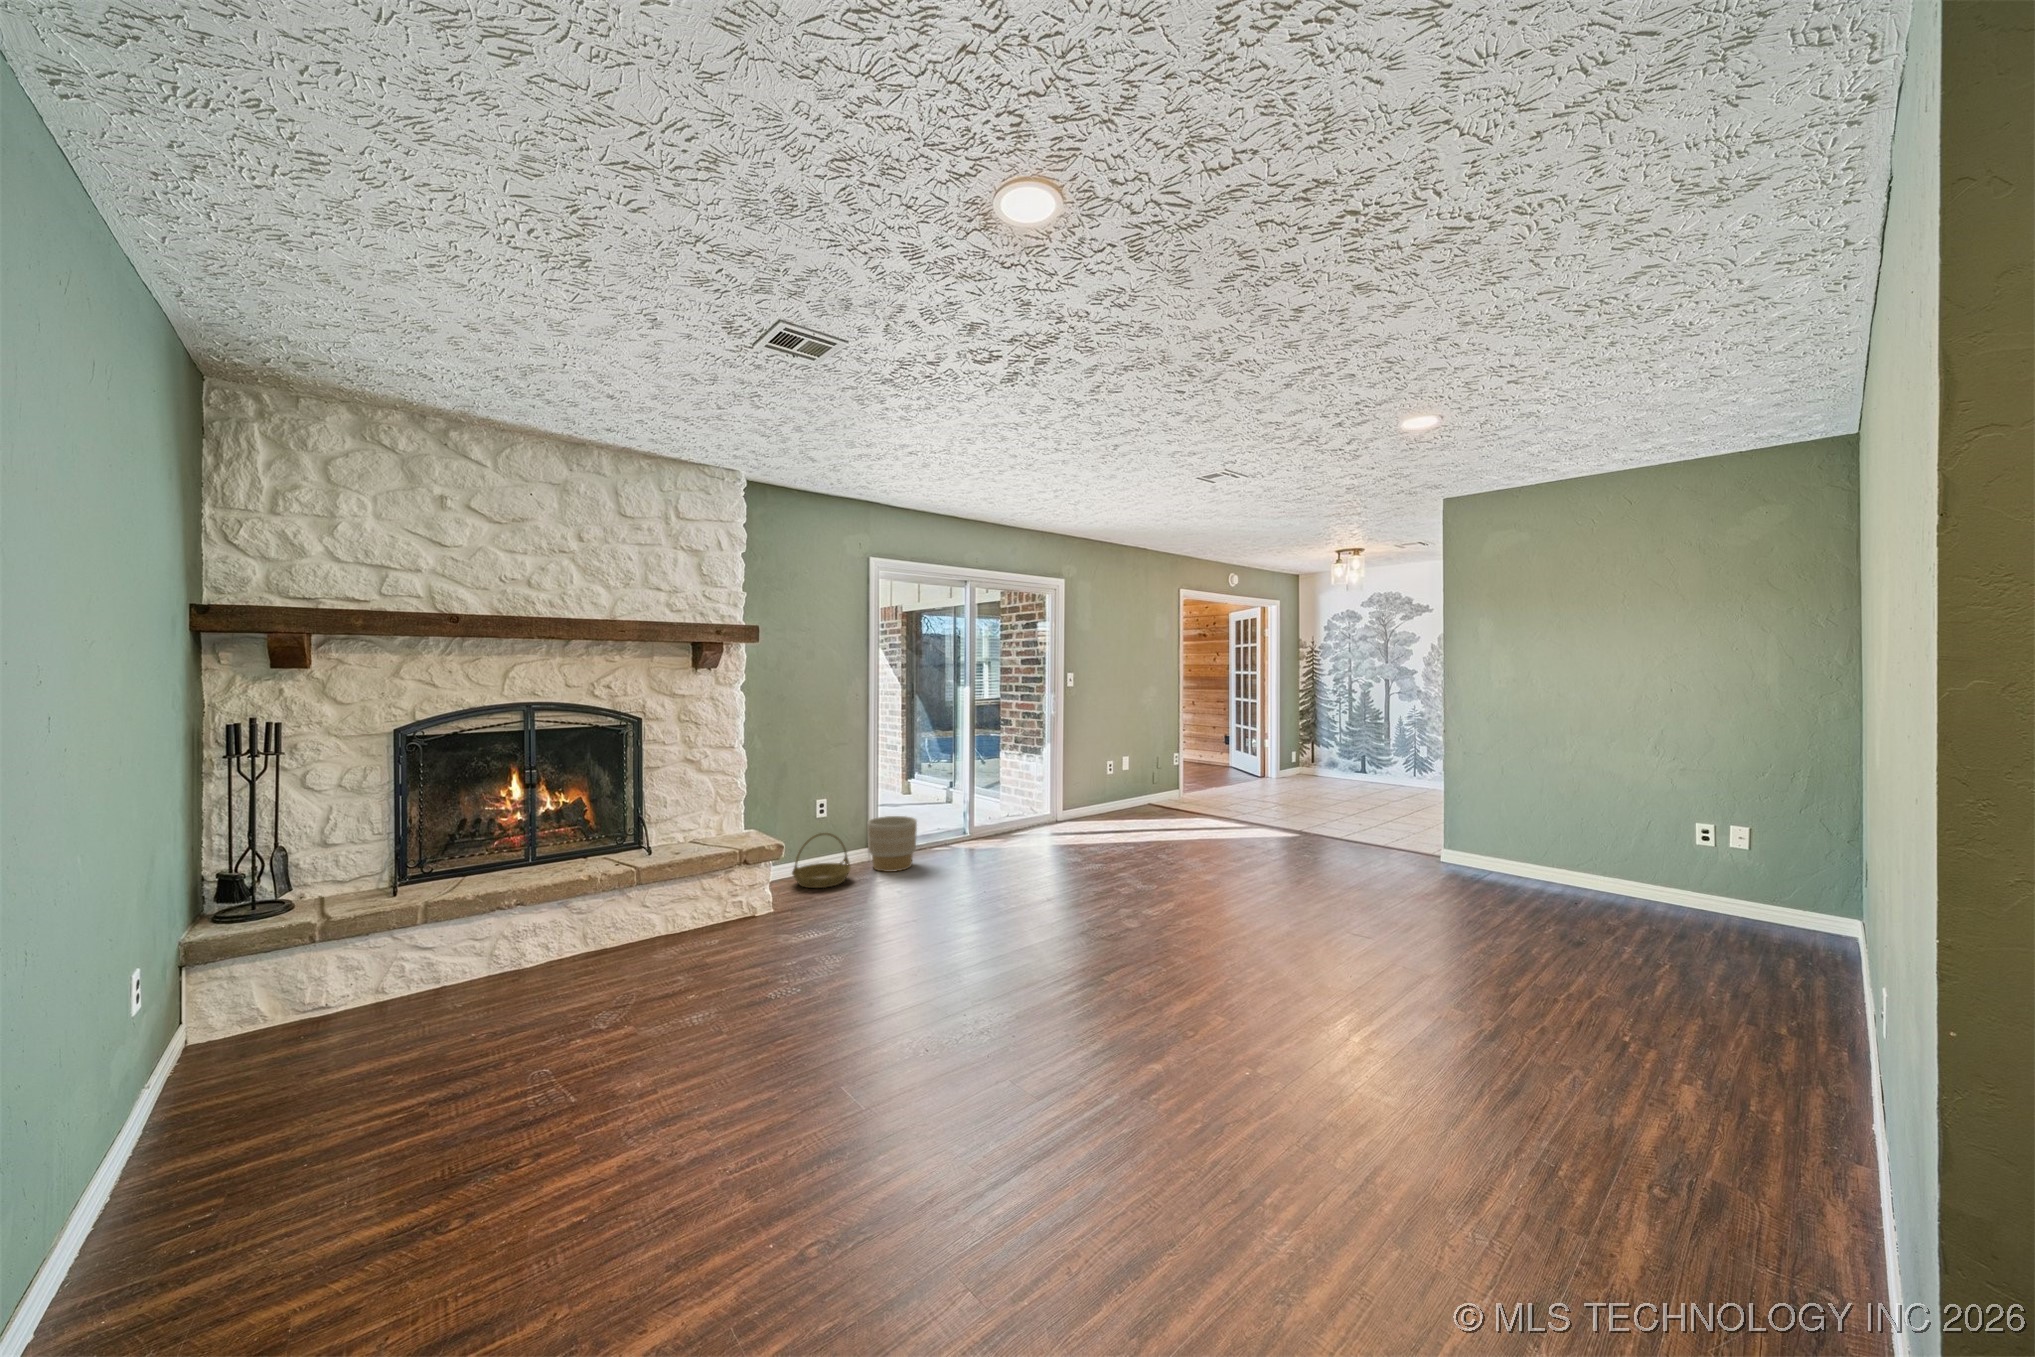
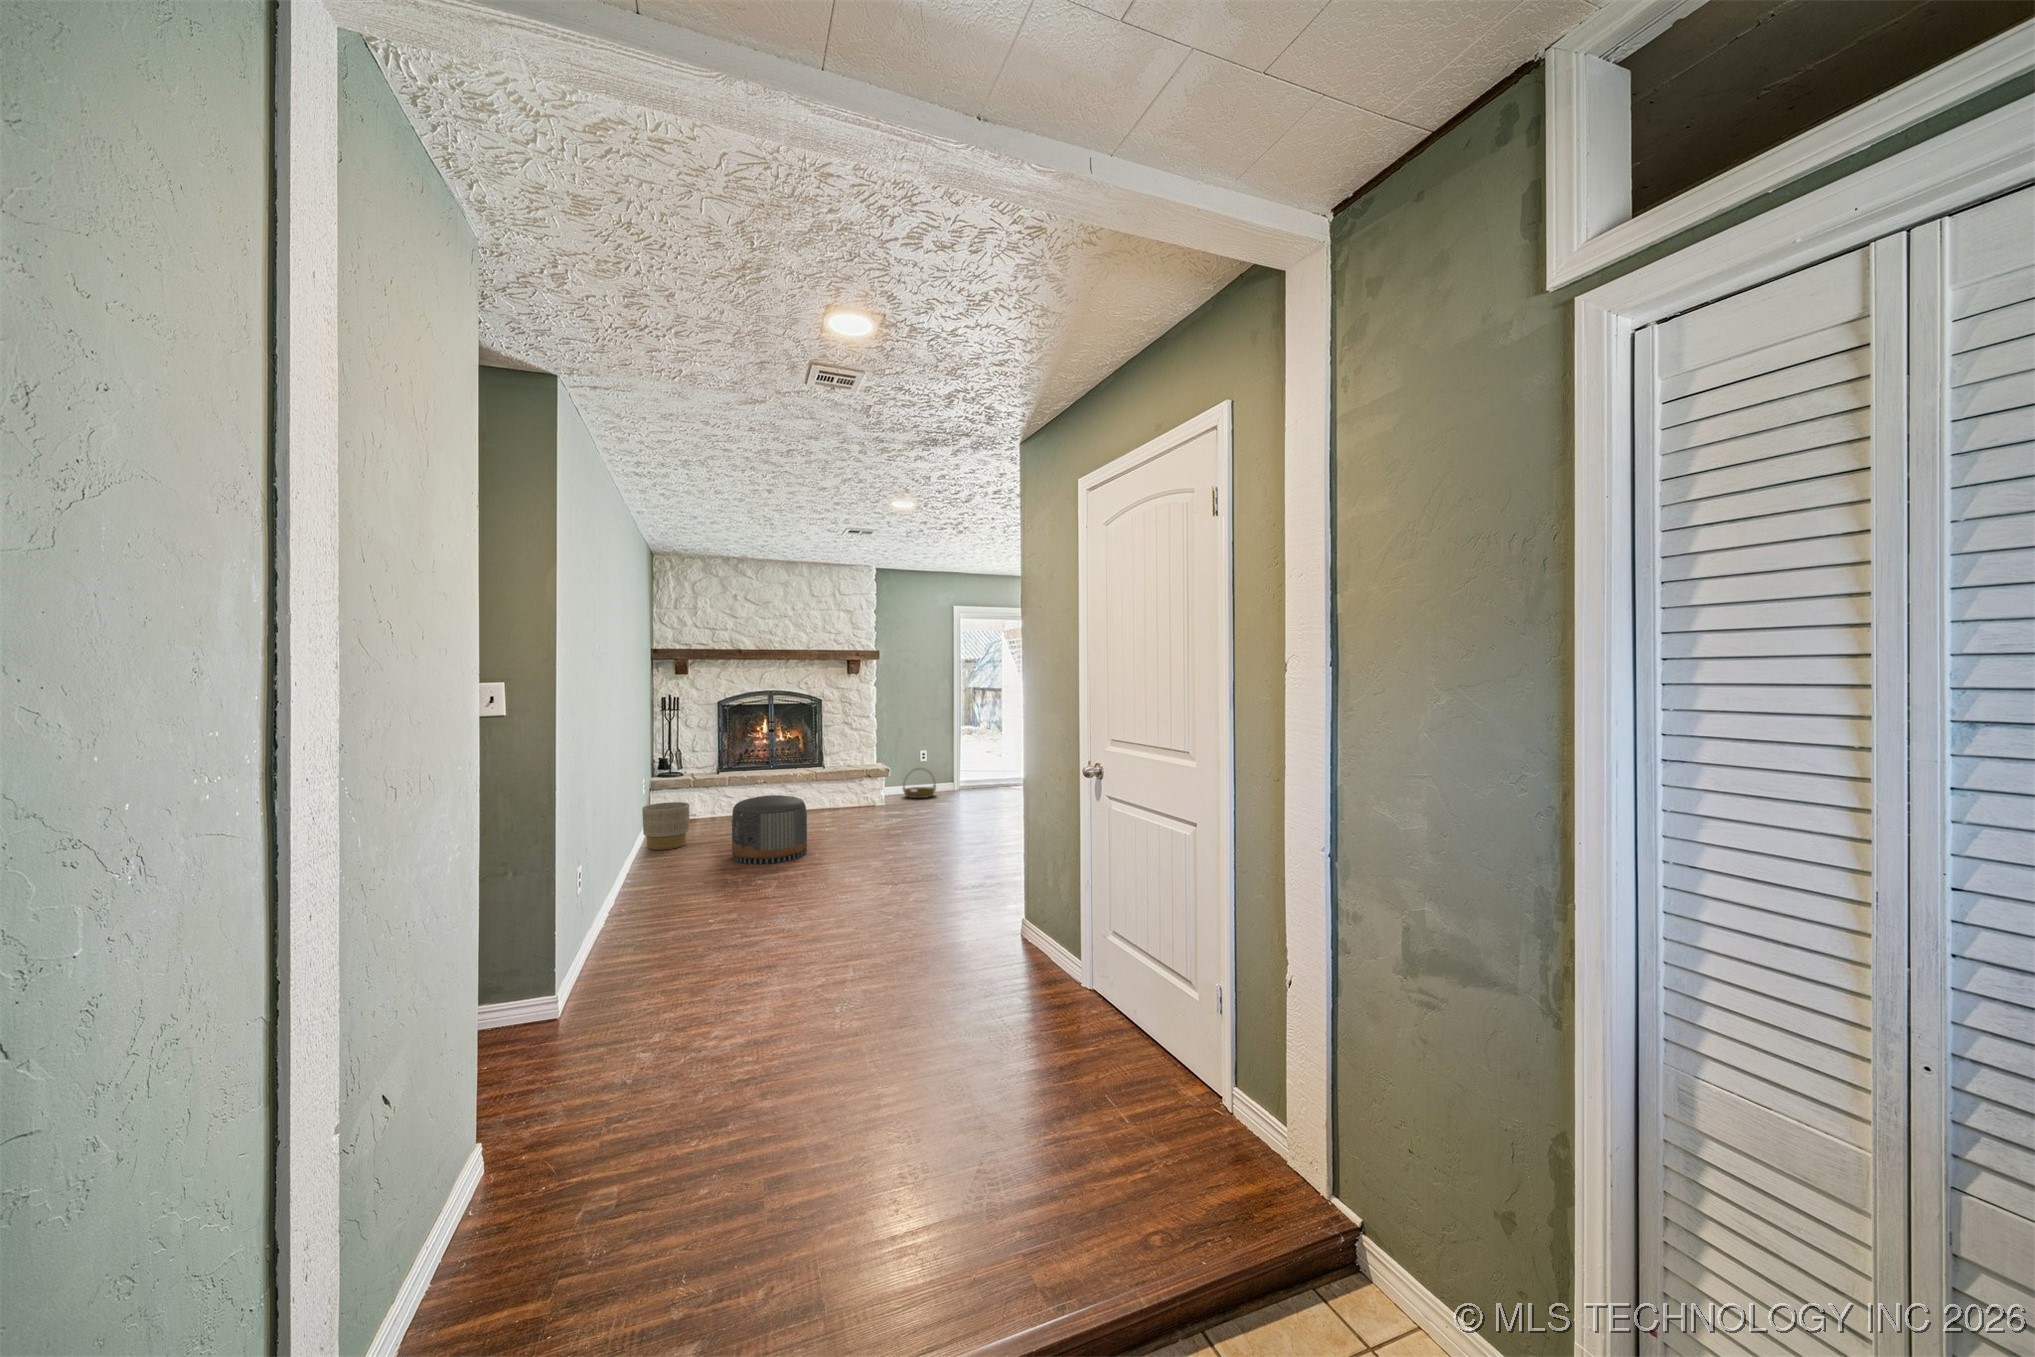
planter: present [868,816,917,872] -> present [642,802,689,850]
pouf: none [449,993,691,1268] -> present [732,795,807,864]

